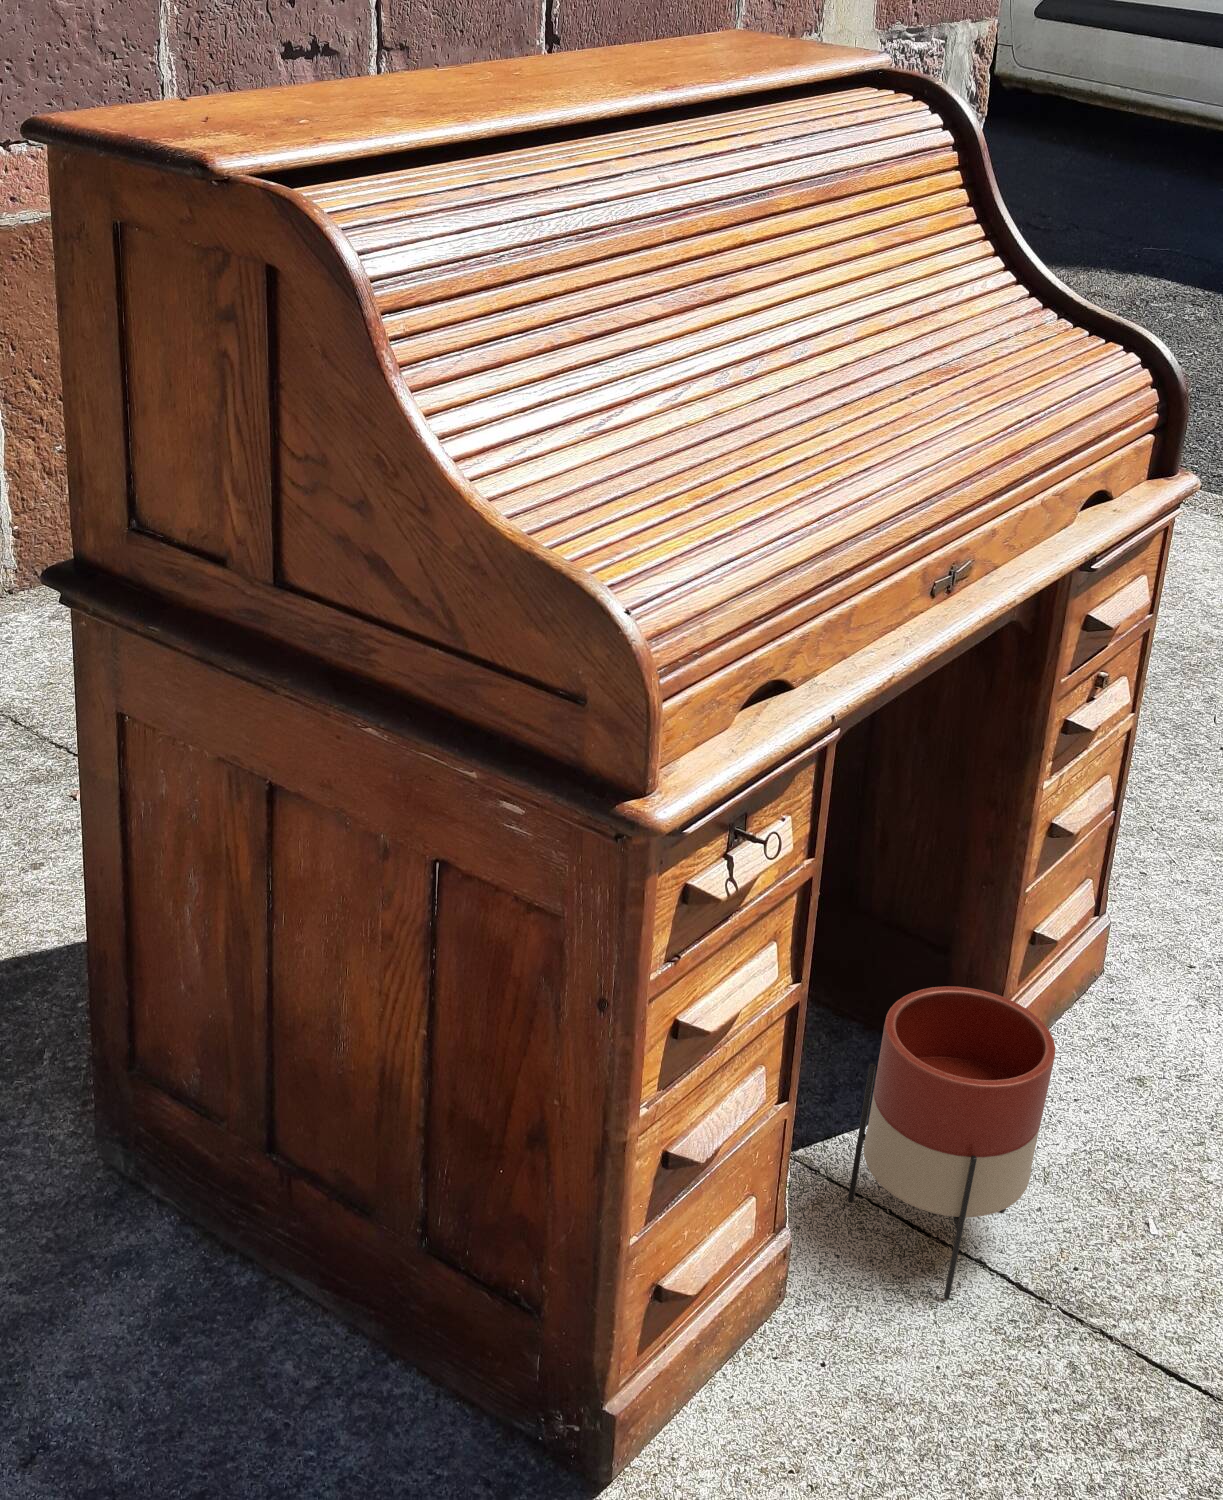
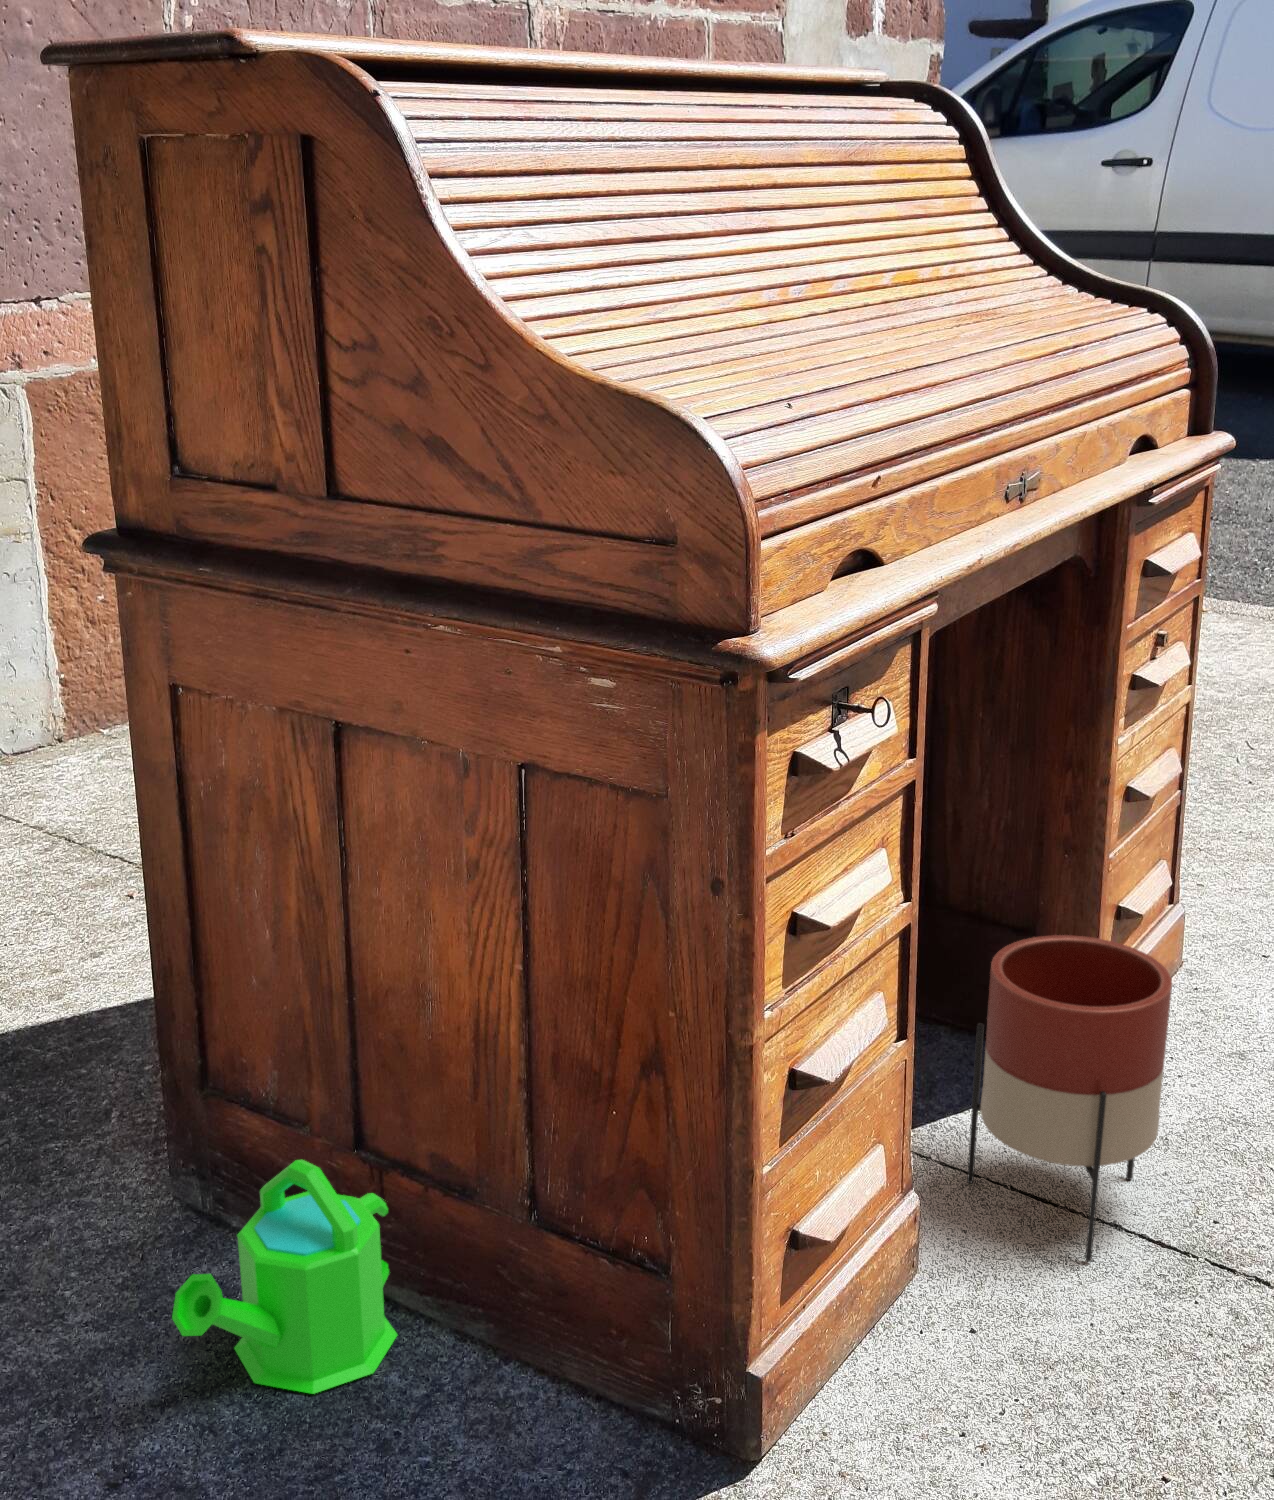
watering can: none [82,1169,310,1380] -> present [172,1160,397,1394]

